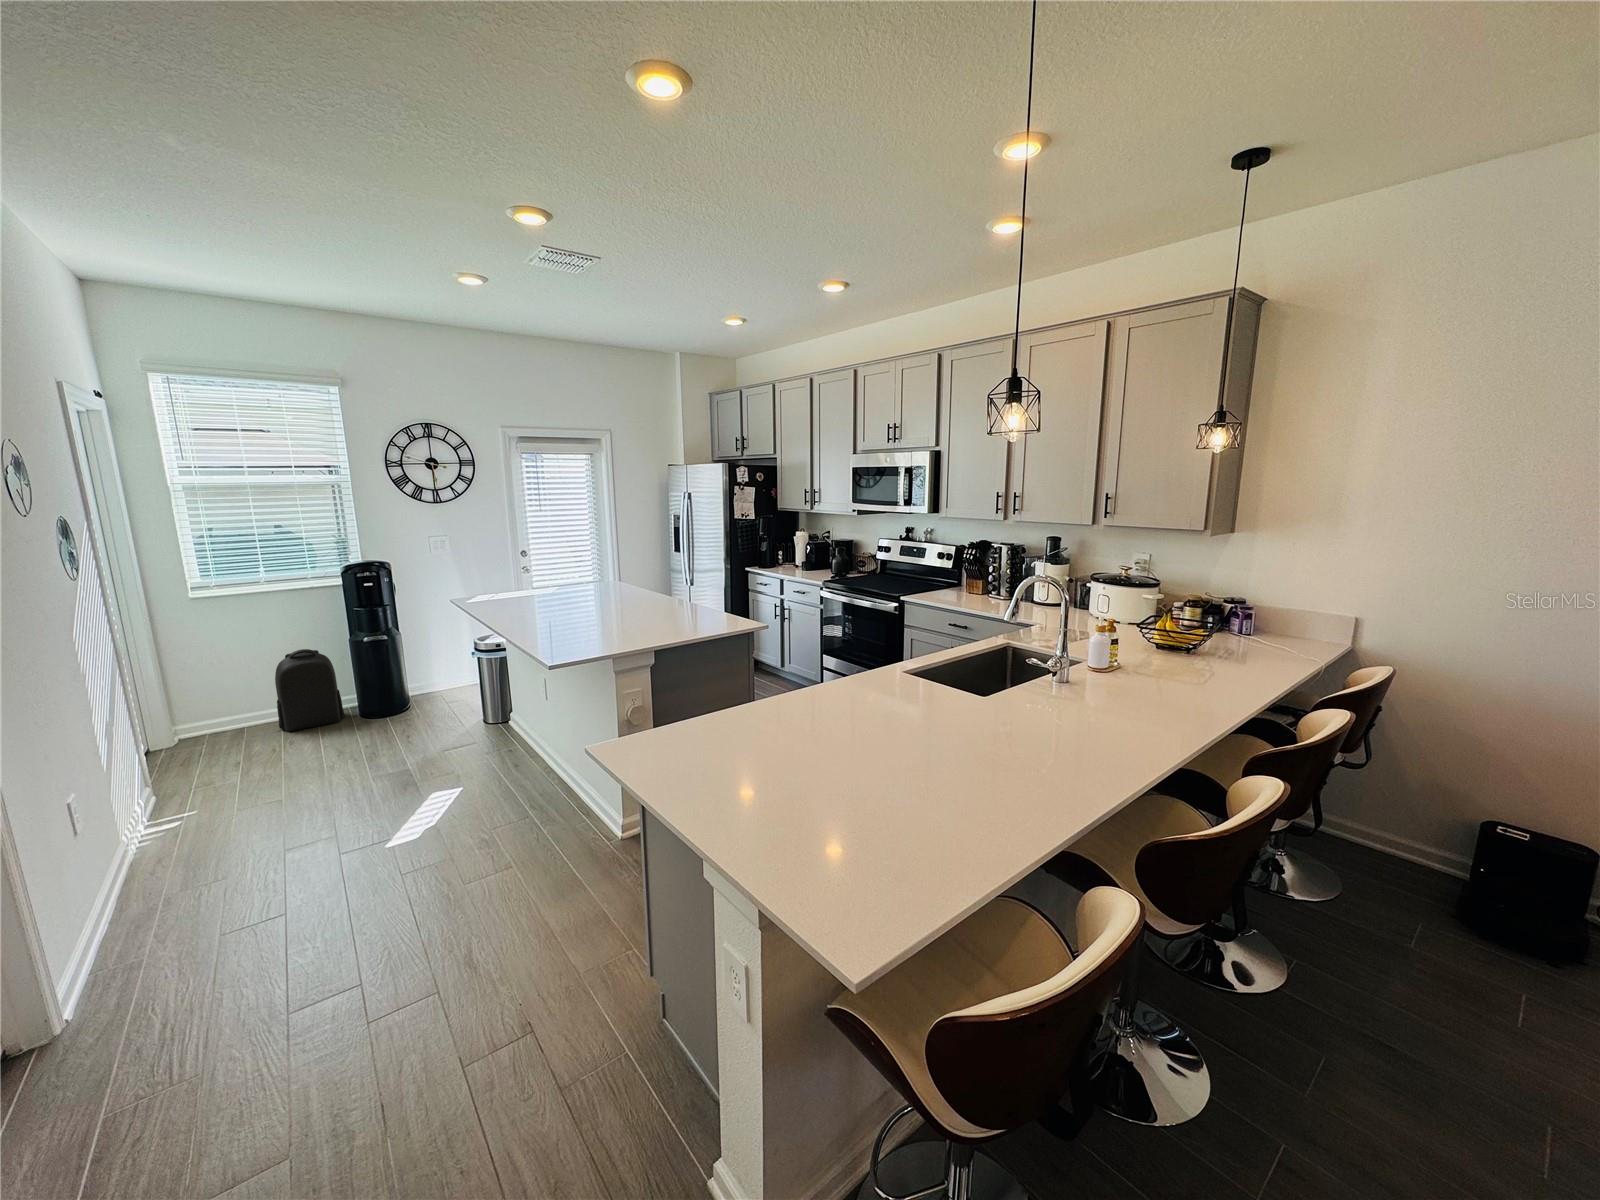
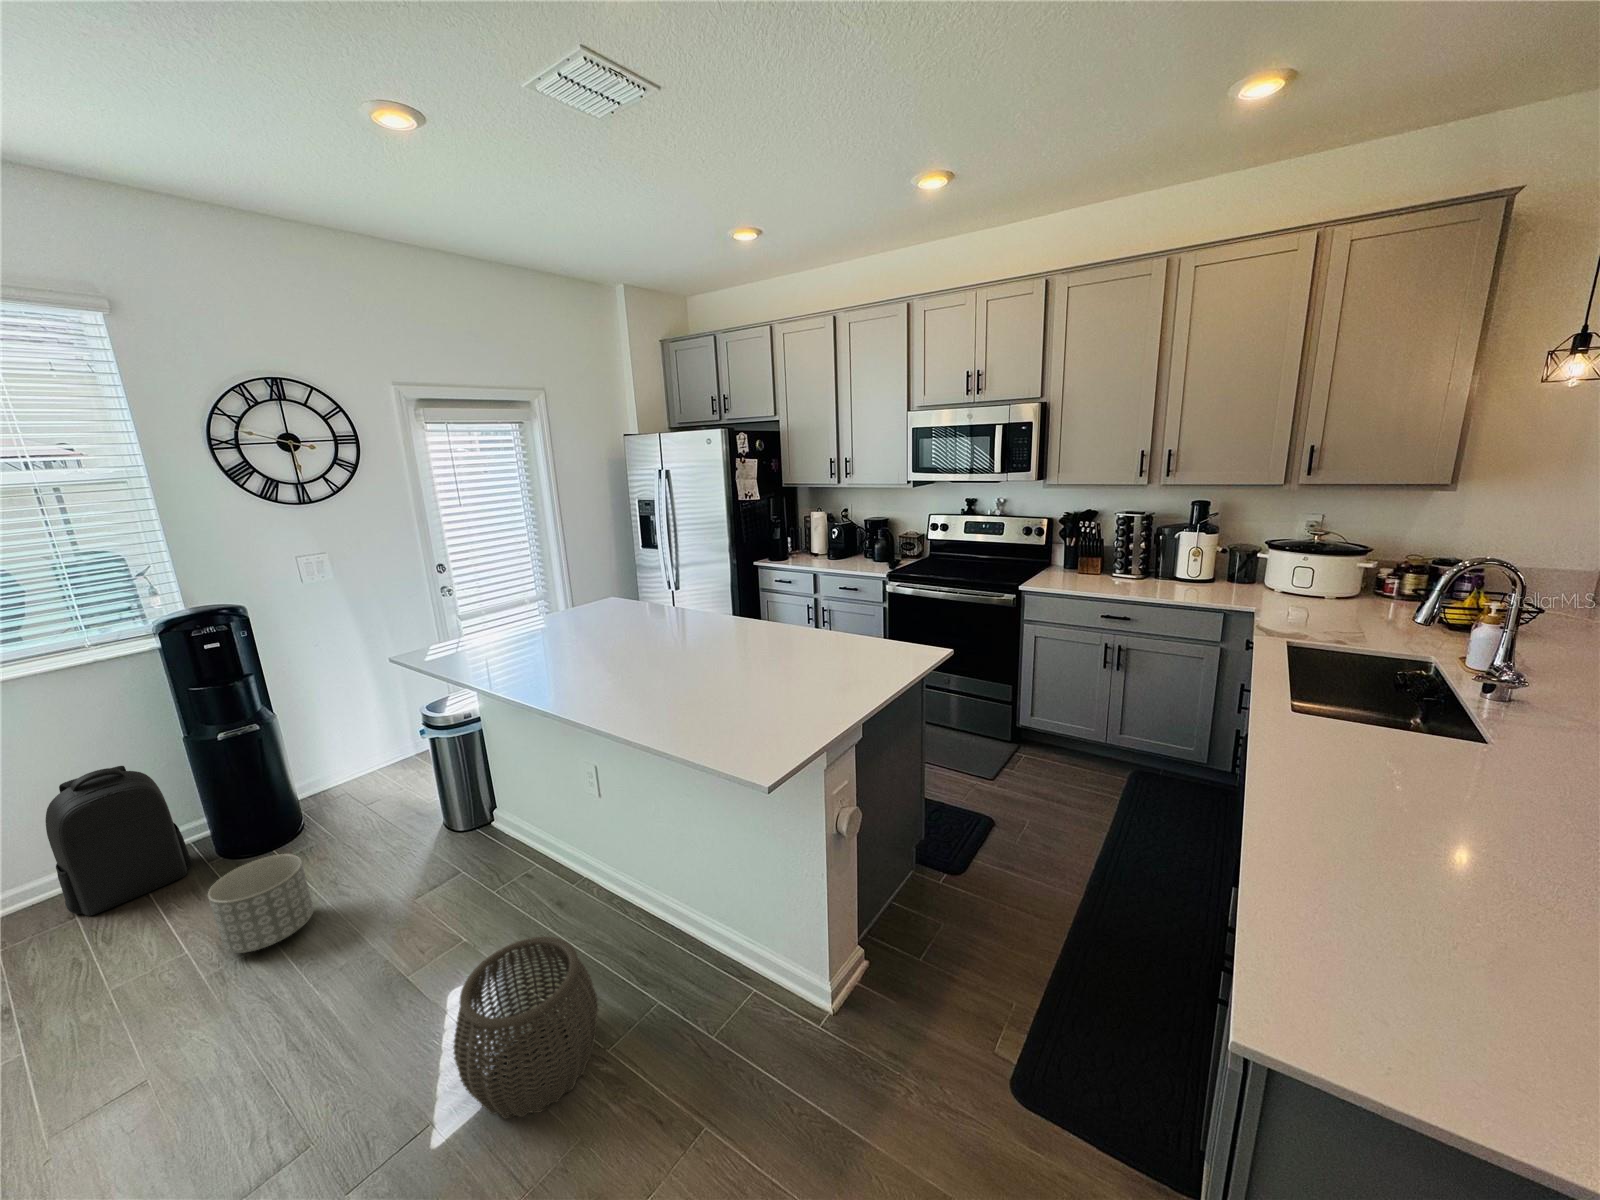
planter: none [334,709,389,758] -> present [208,854,314,953]
woven basket: none [404,756,492,844] -> present [453,937,598,1119]

